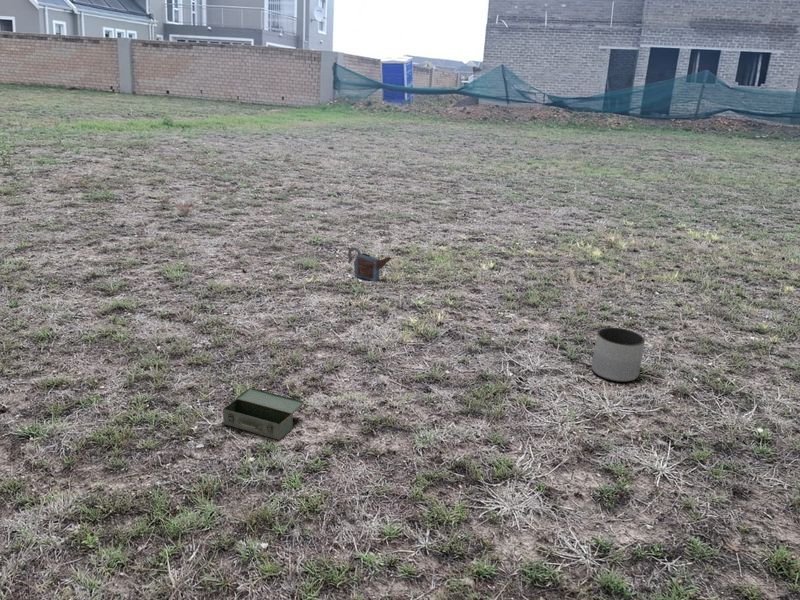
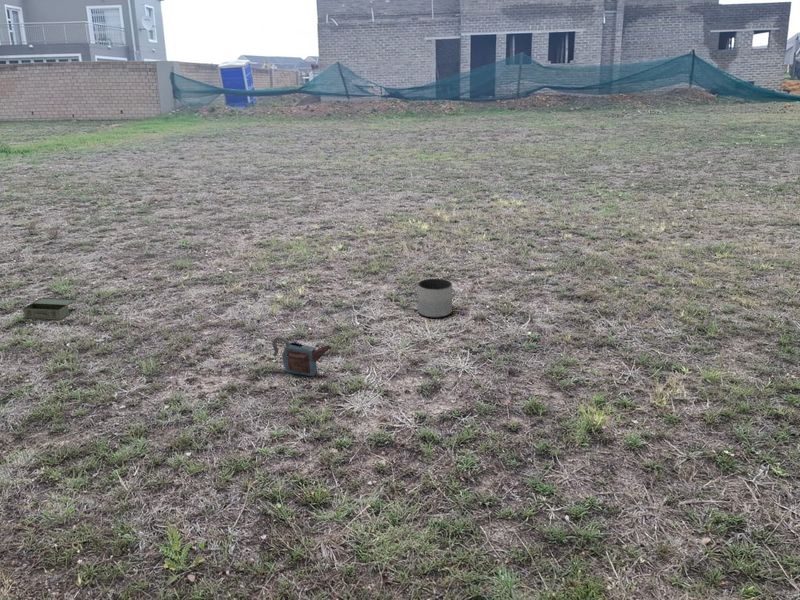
watering can: present [348,247,391,281] -> present [272,337,331,376]
toolbox: present [223,388,304,440] -> present [23,297,76,320]

